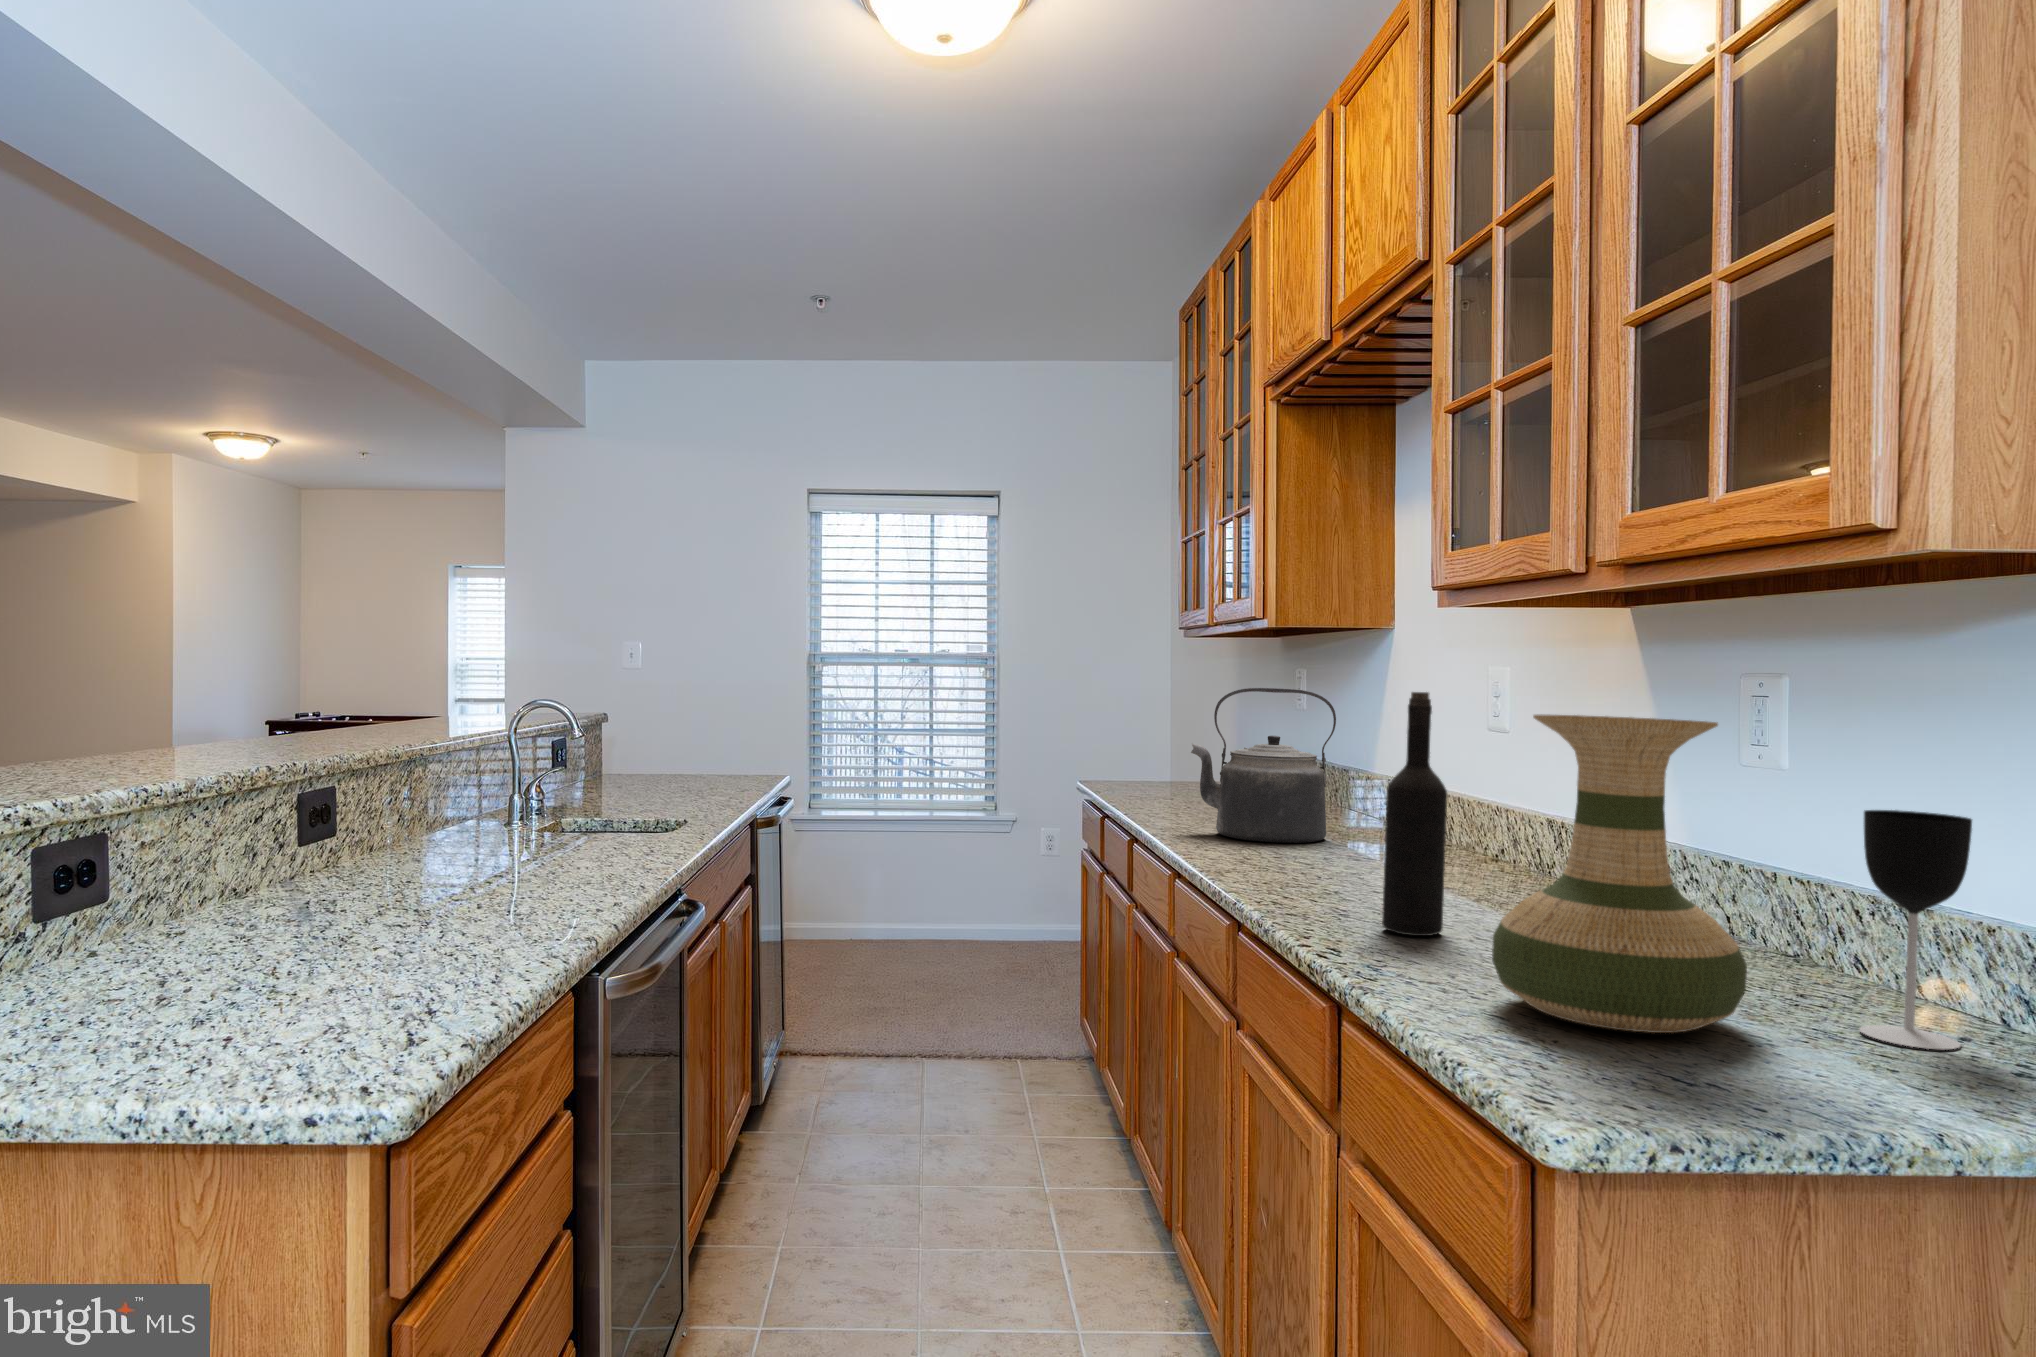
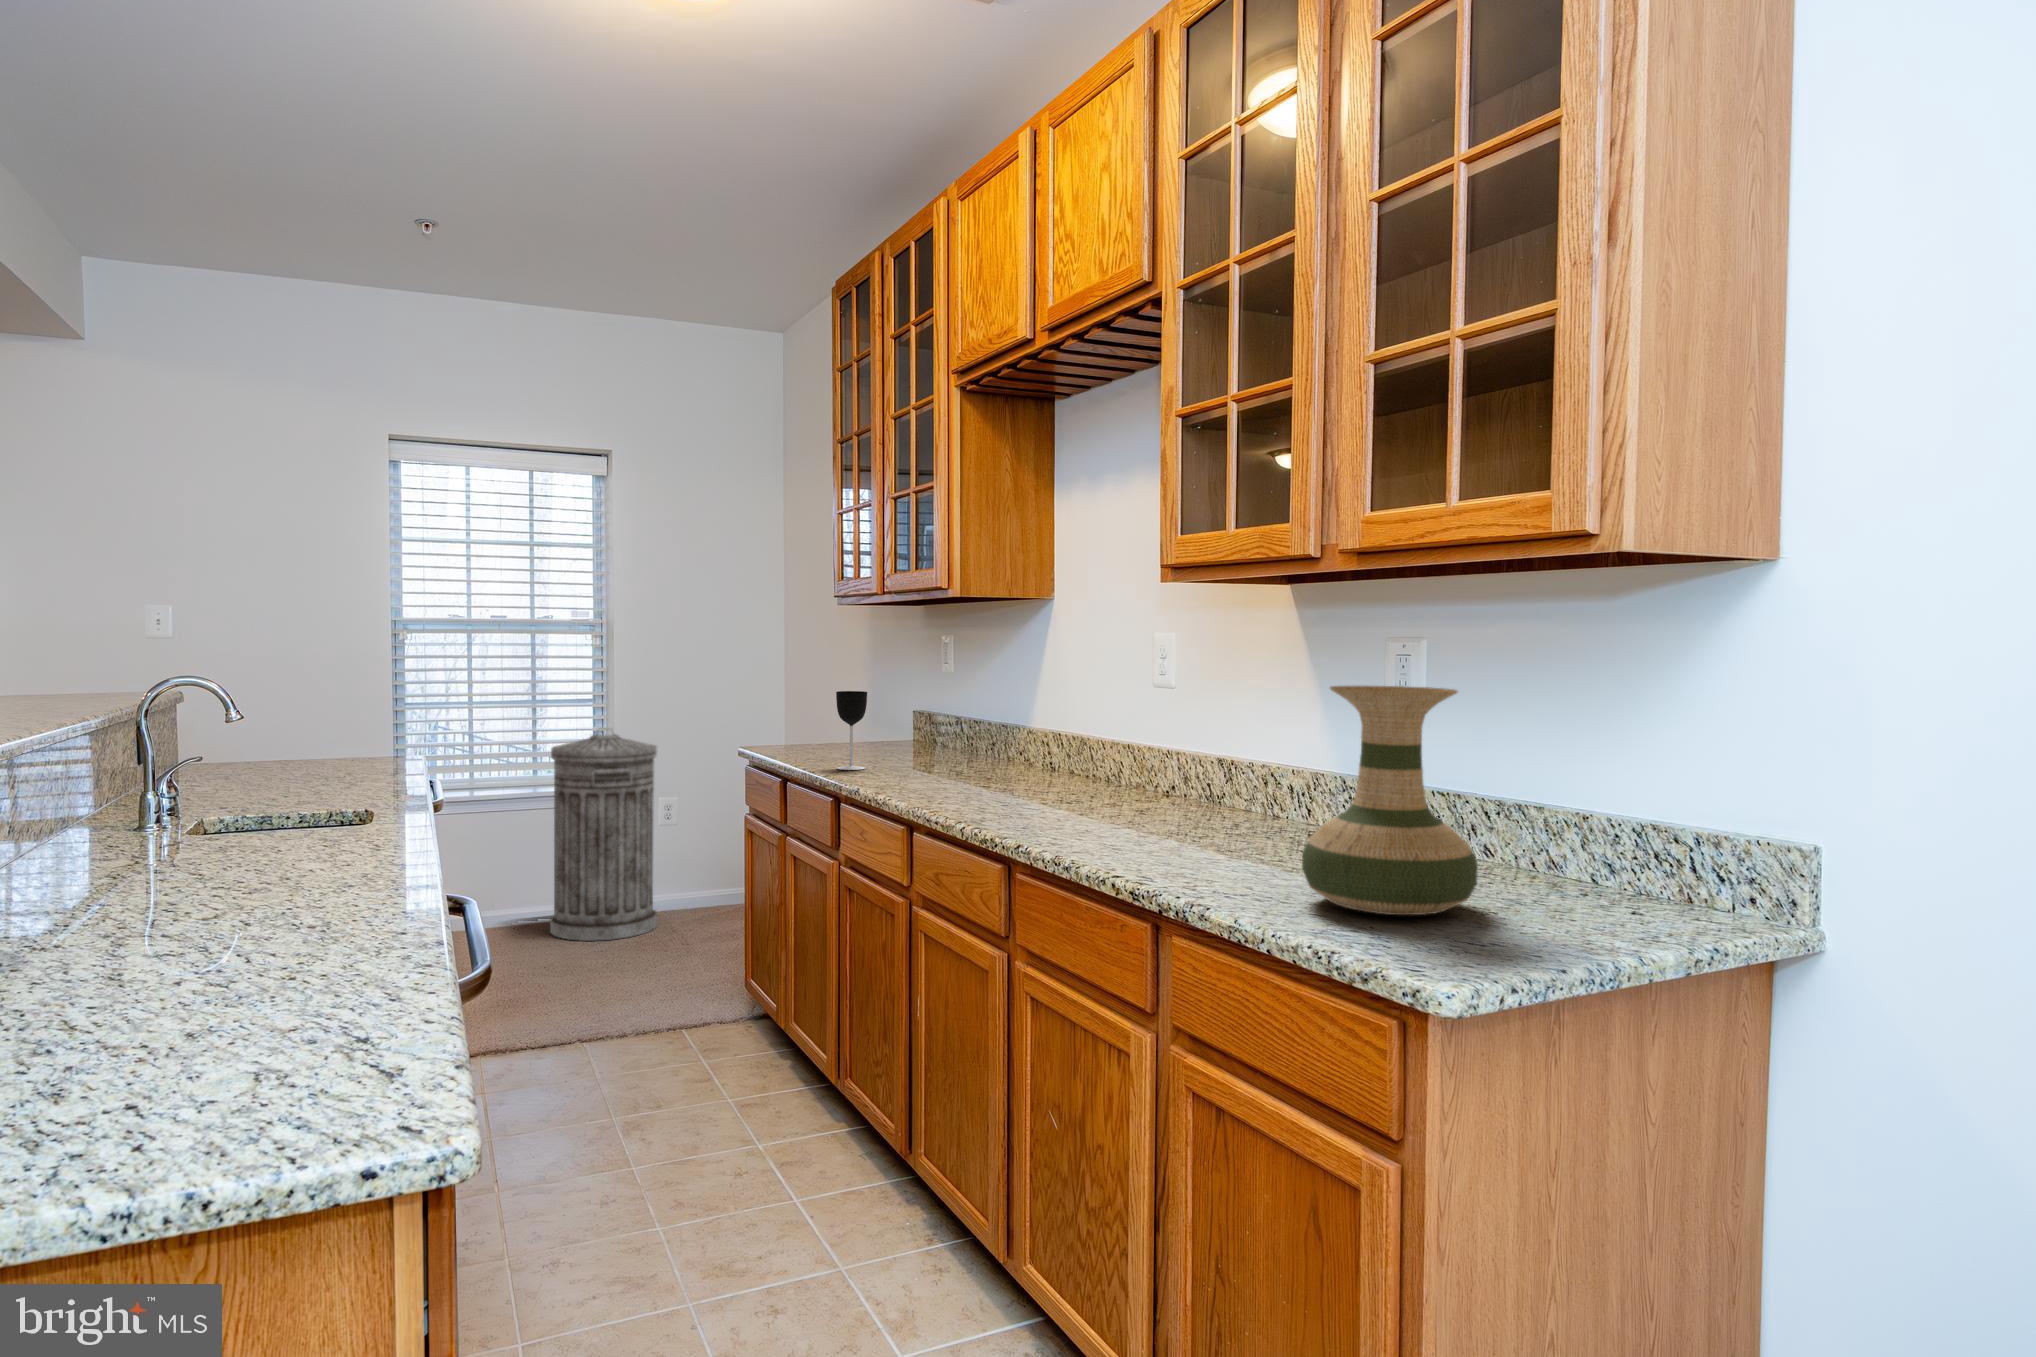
kettle: present [1191,688,1336,843] -> none [900,656,1024,791]
wine bottle: present [1382,692,1447,936] -> none [1160,666,1209,861]
trash can: none [931,762,1039,977] -> present [550,729,657,941]
wine glass: present [1859,810,1972,1050] -> present [836,691,867,770]

